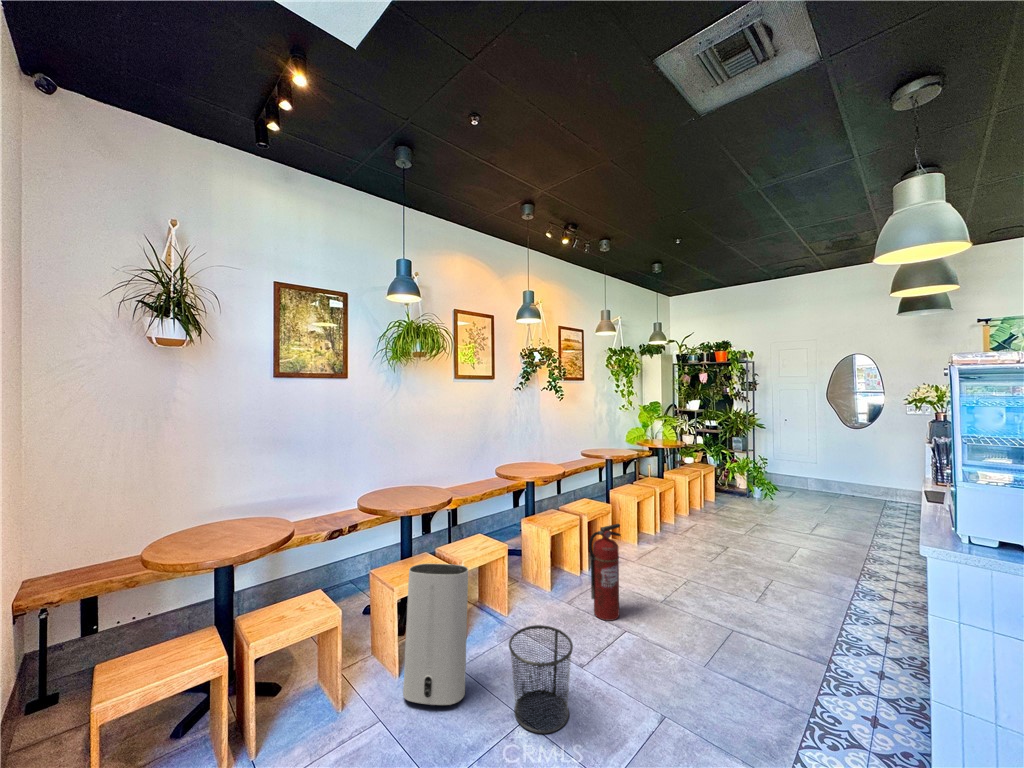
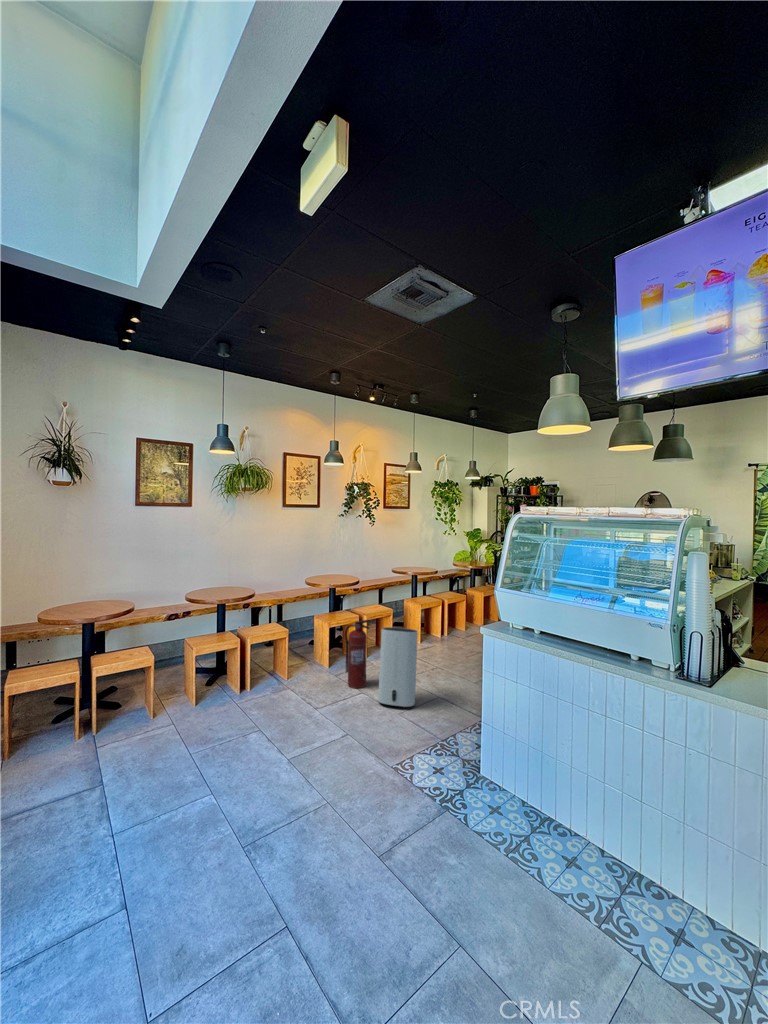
air purifier: present [403,564,468,705] -> present [378,627,418,707]
waste bin: present [509,625,573,733] -> none [248,677,291,739]

